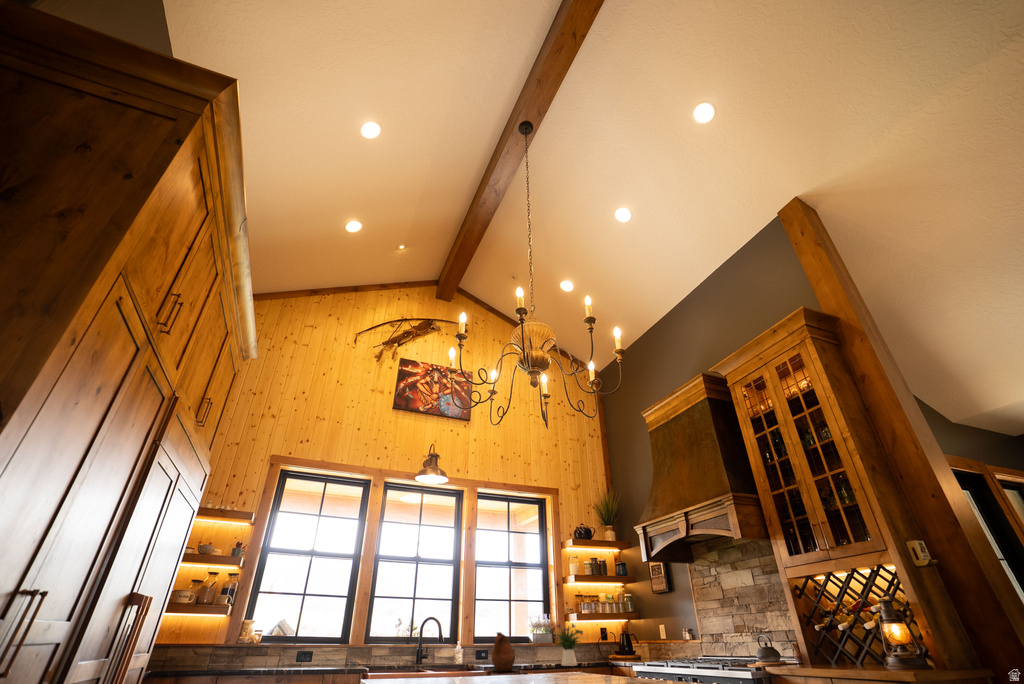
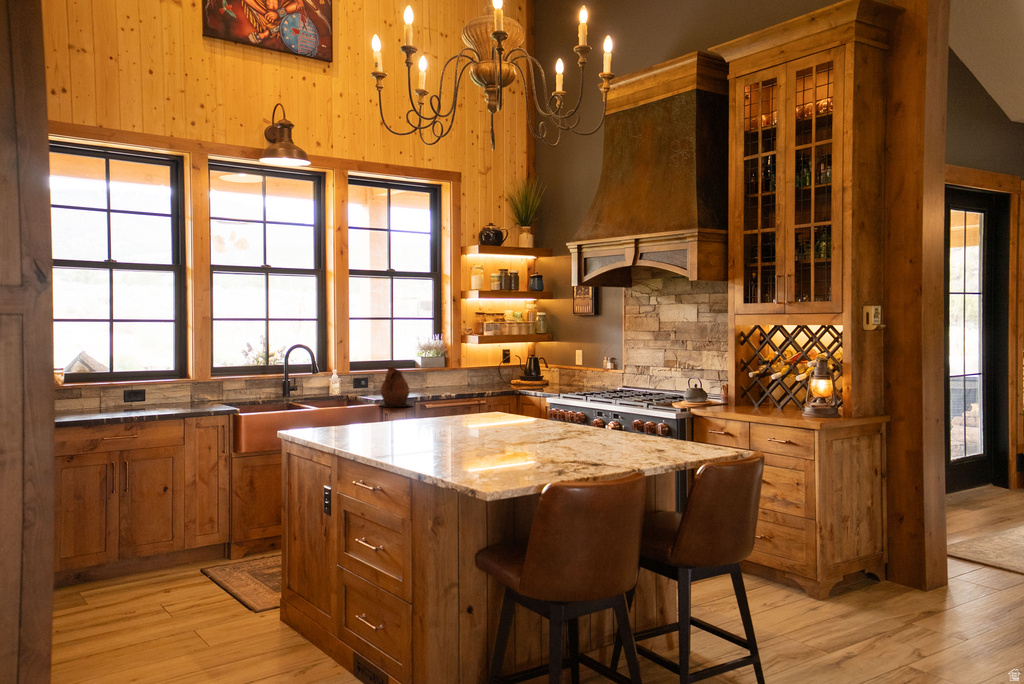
flower arrangement: present [555,624,583,666] -> none [438,343,485,391]

